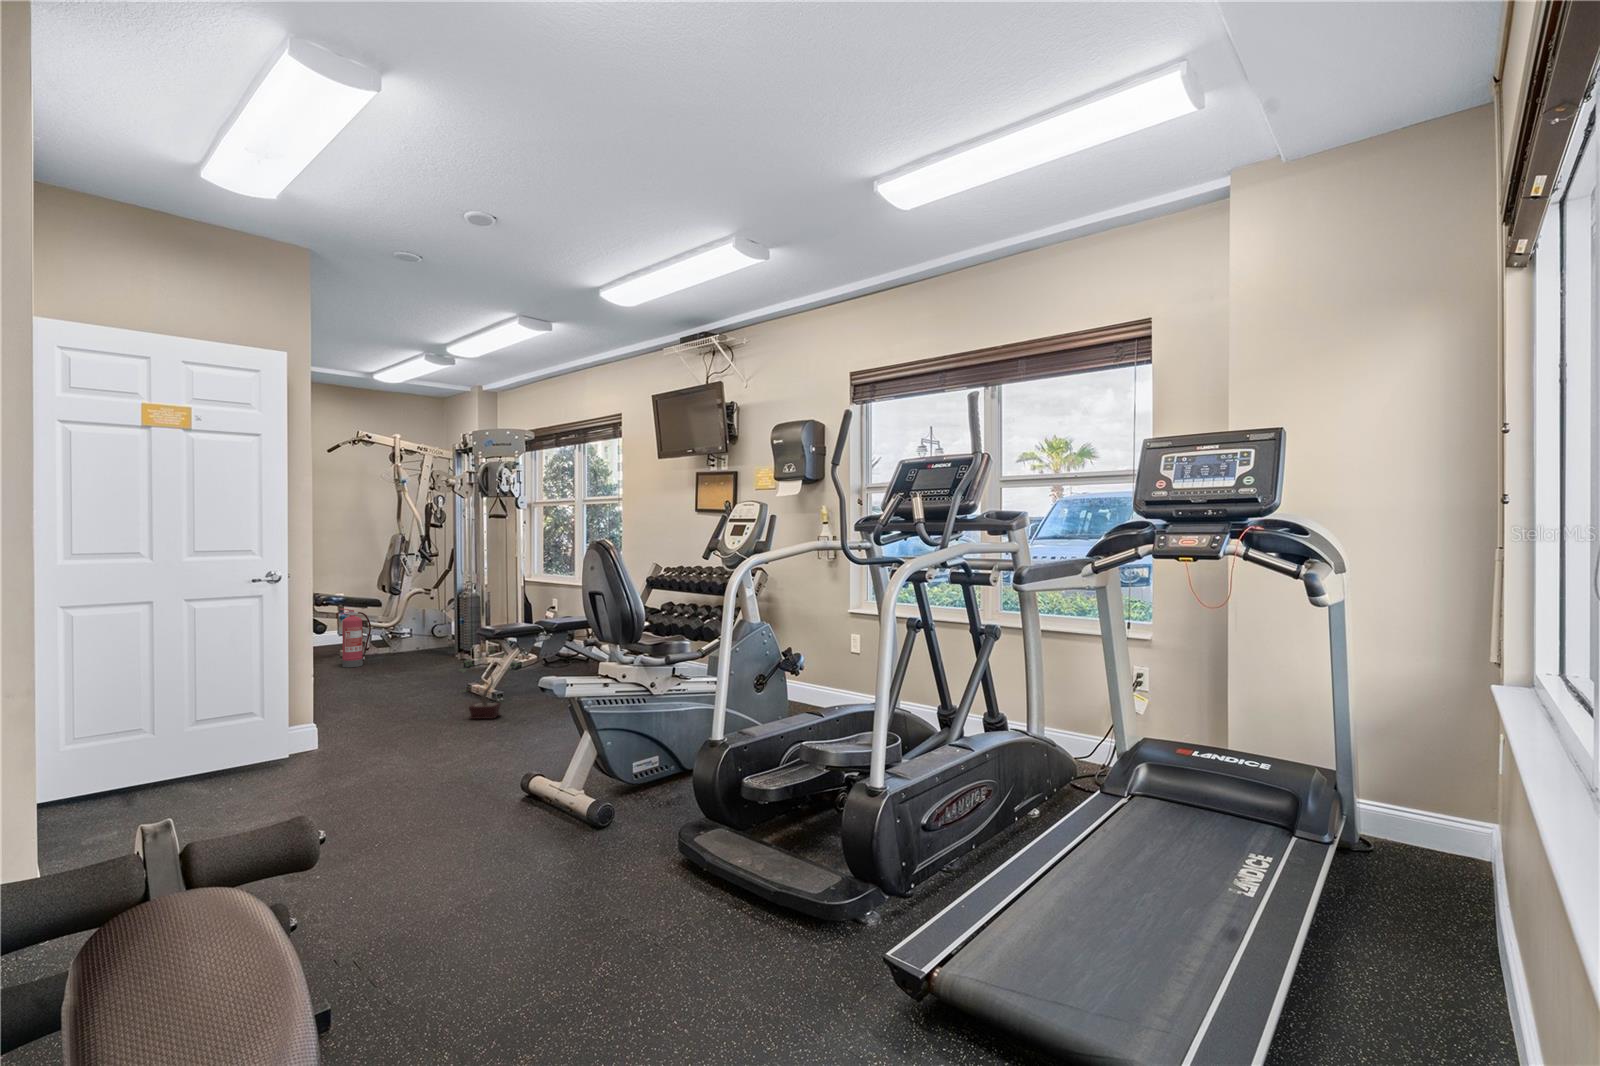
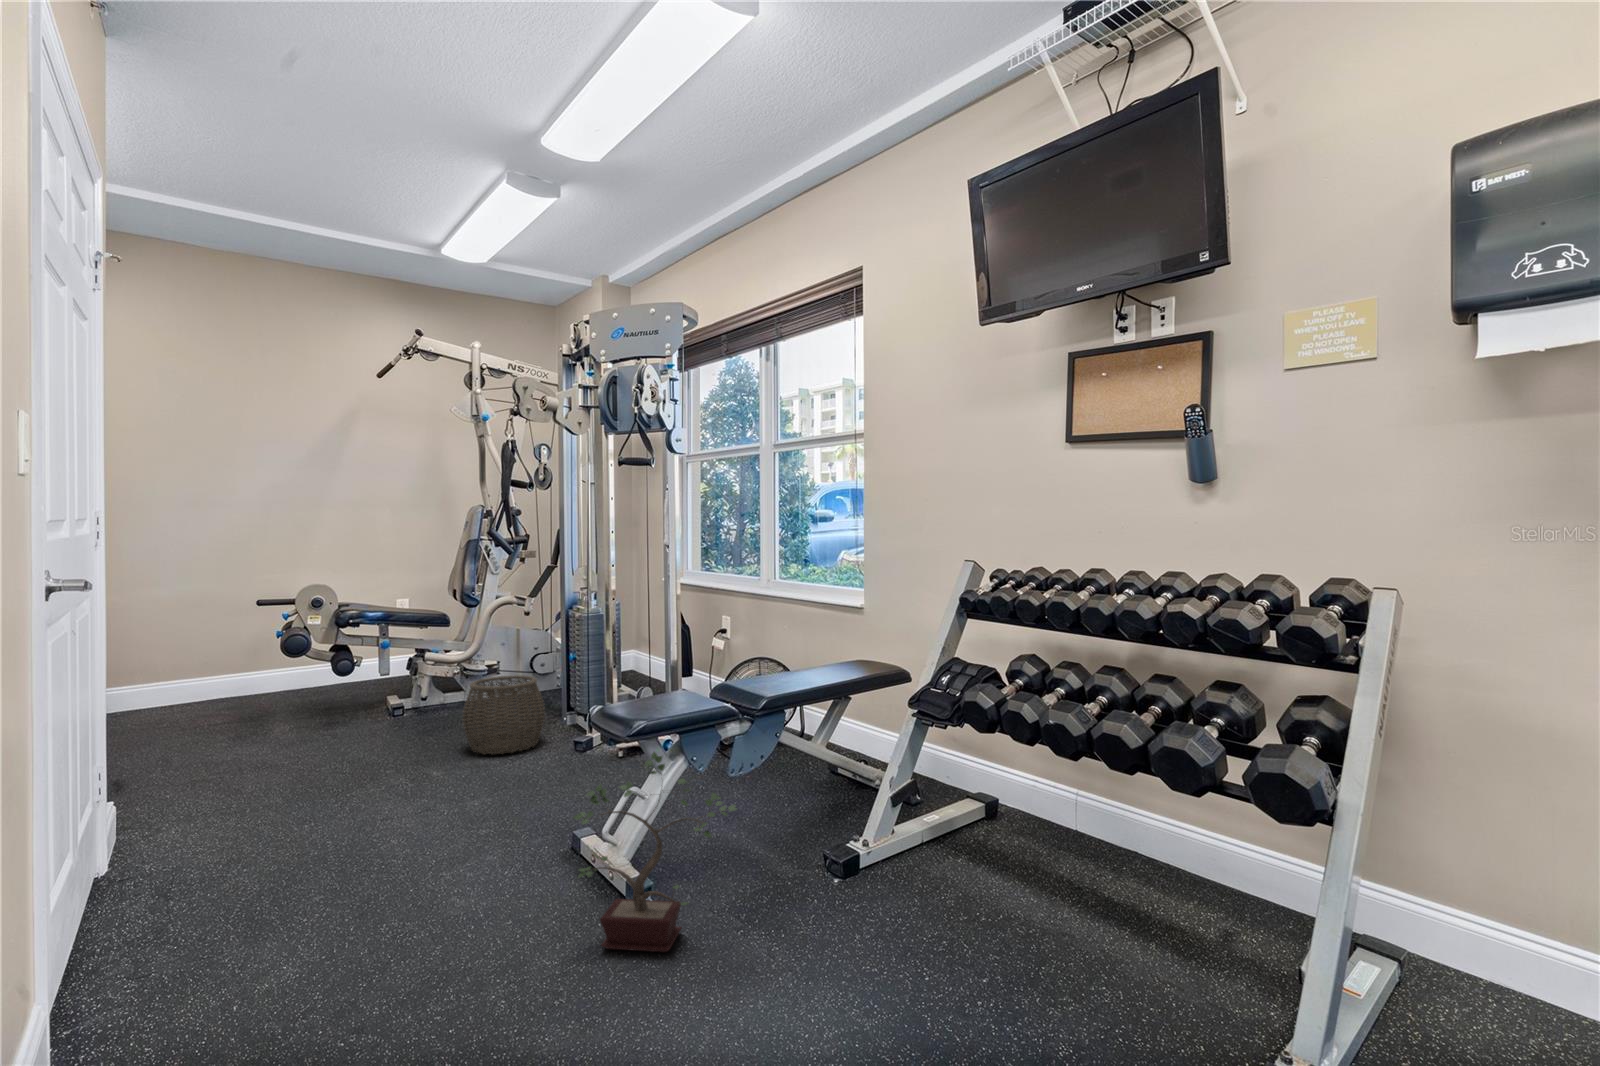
fire extinguisher: present [341,608,371,667] -> none [366,632,422,739]
woven basket: none [397,632,444,672] -> present [463,675,545,754]

